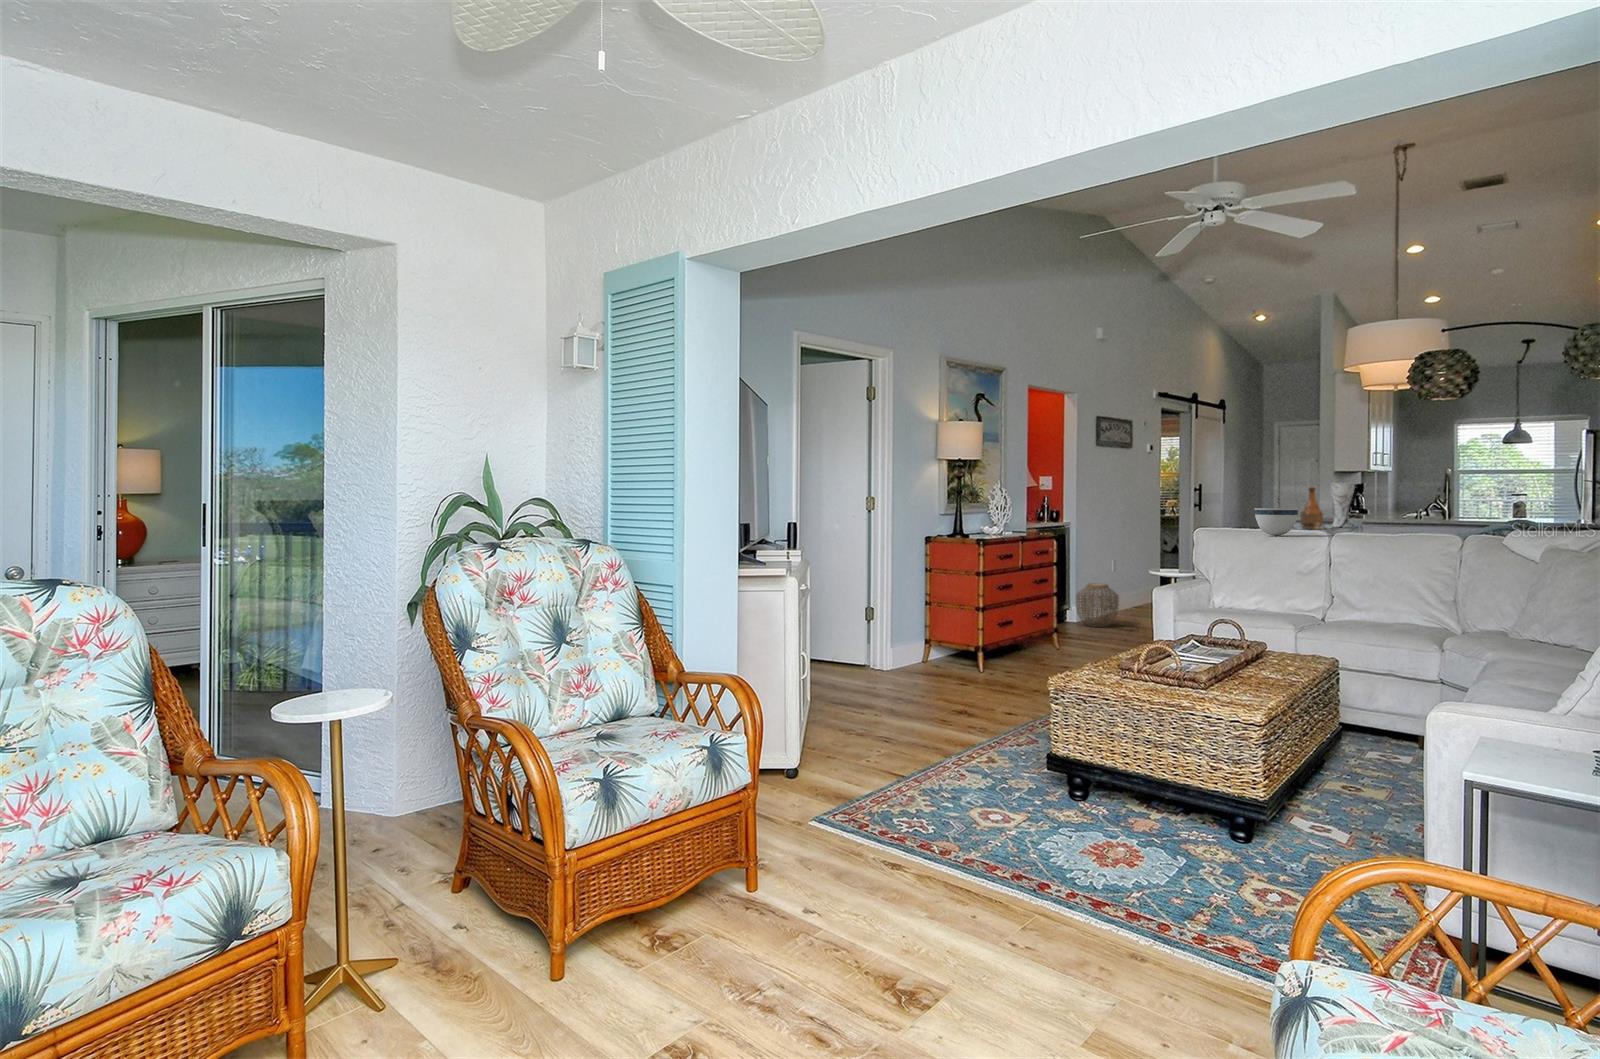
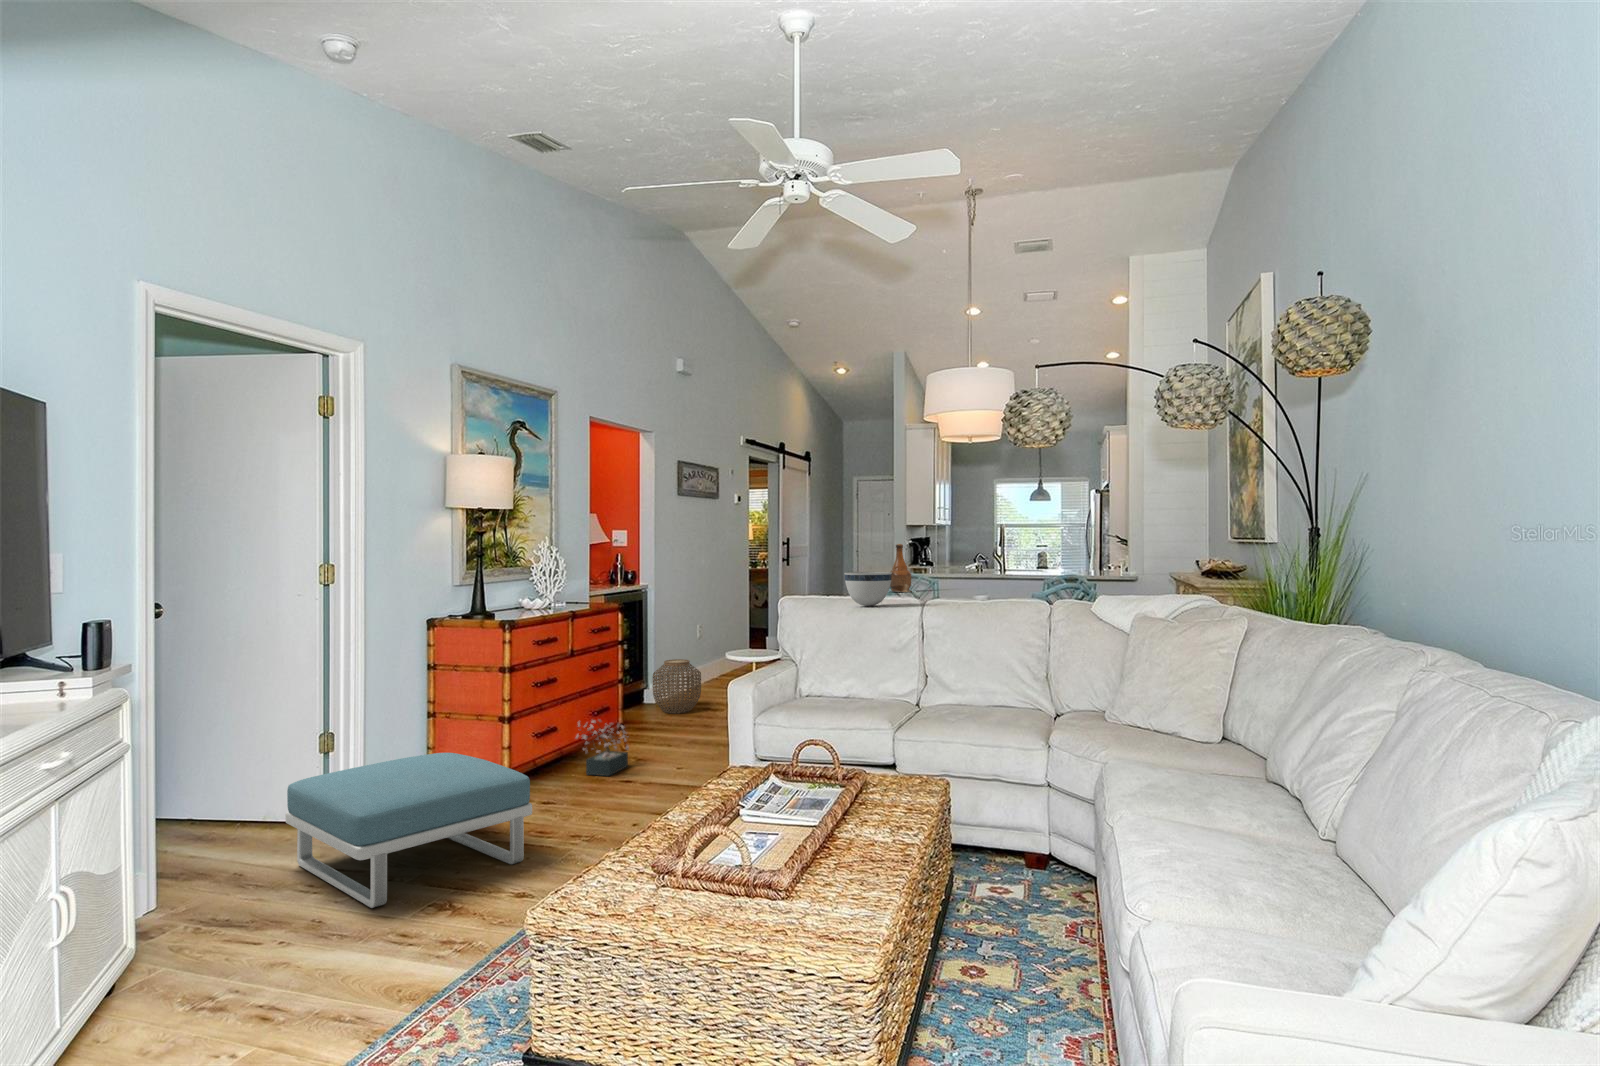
vase: present [1330,483,1355,527] -> none [915,540,939,588]
decorative plant: none [1025,617,1065,660] -> present [576,720,629,776]
footstool: none [857,626,1010,707] -> present [286,753,532,908]

